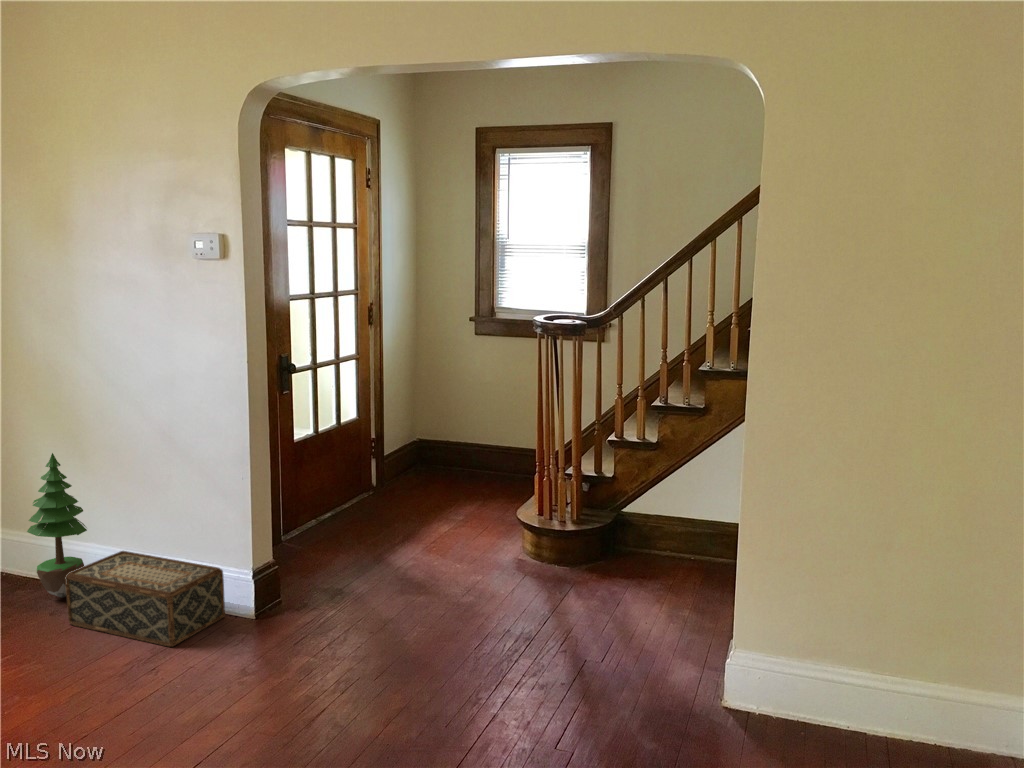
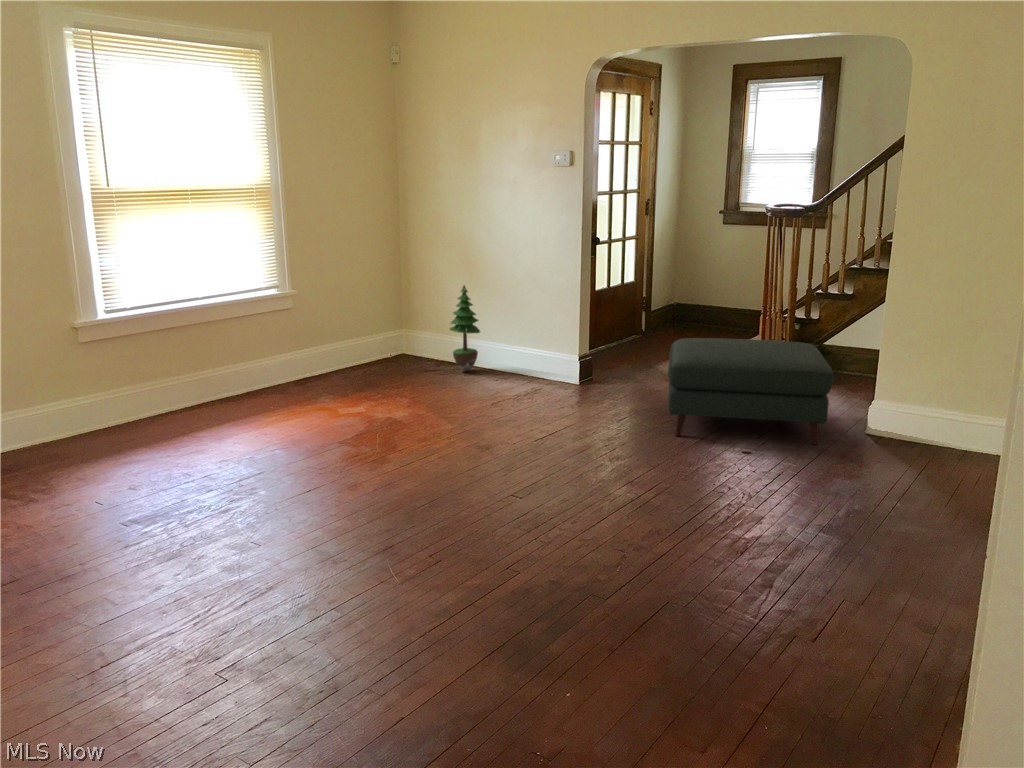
ottoman: none [390,539,664,737] -> present [668,338,834,445]
woven basket: present [65,551,225,647] -> none [474,345,561,394]

